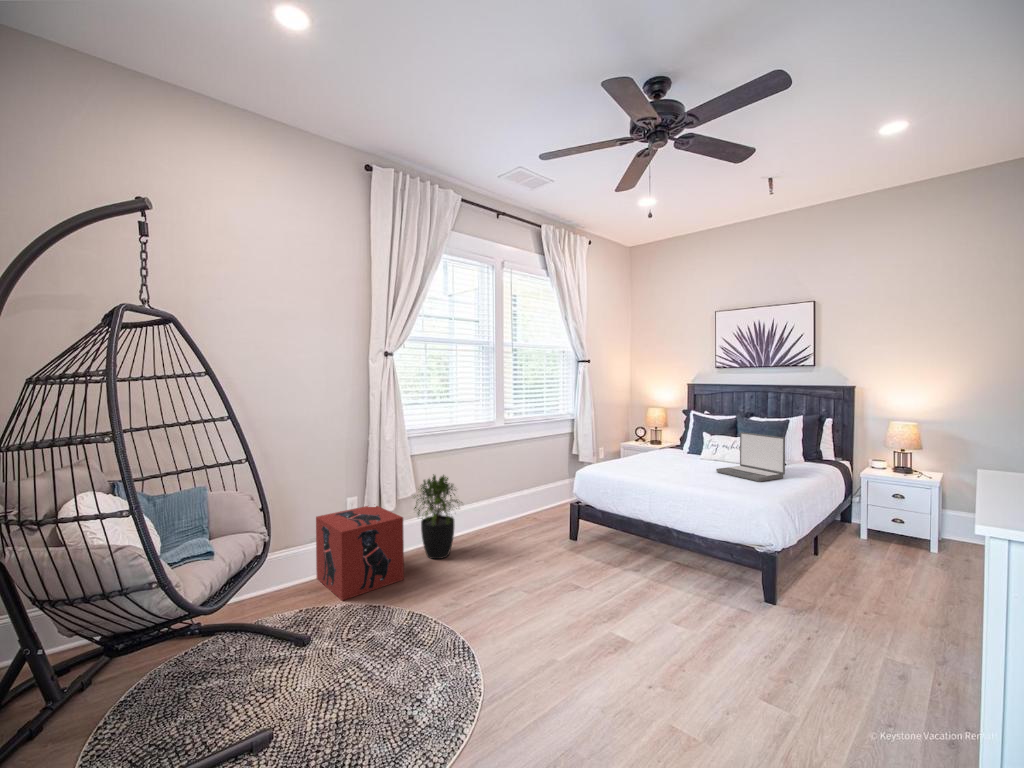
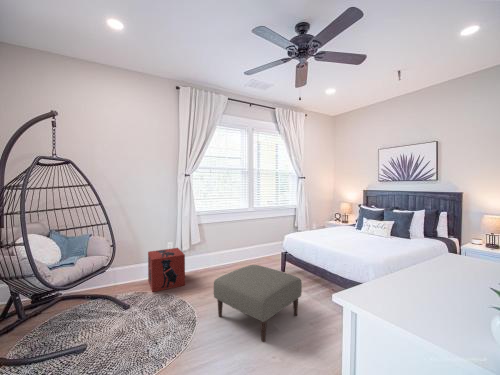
laptop: present [716,432,785,482] -> none [360,218,400,248]
potted plant: present [413,474,462,559] -> none [195,234,221,277]
ottoman: none [503,526,657,664] -> present [214,265,302,342]

